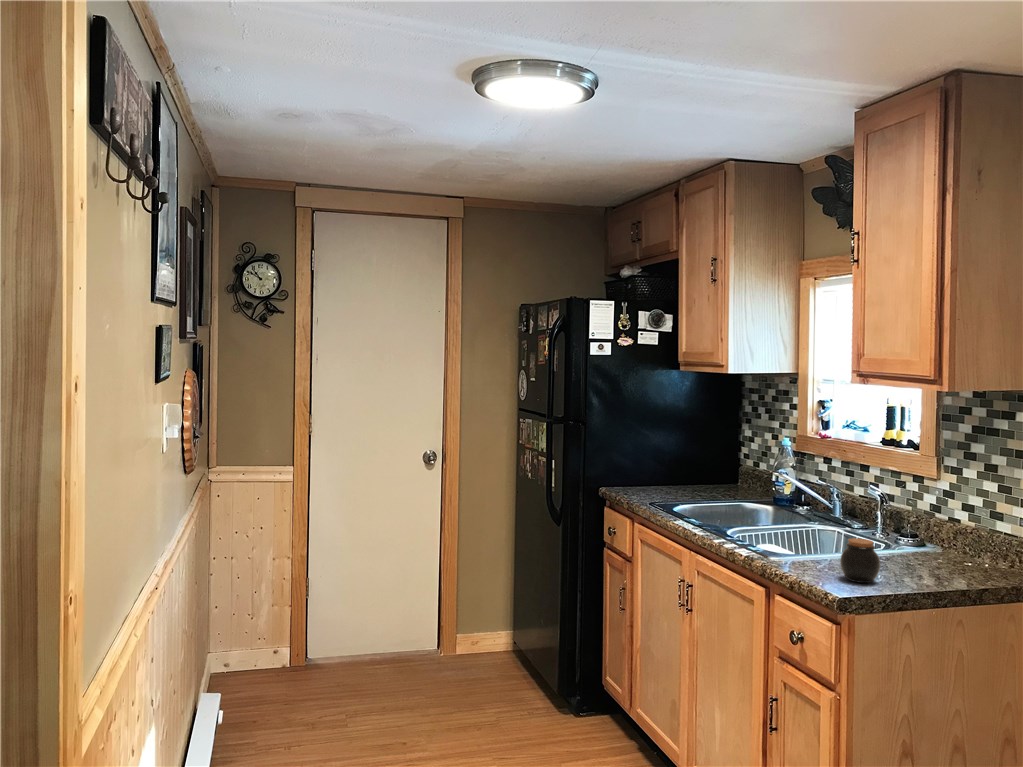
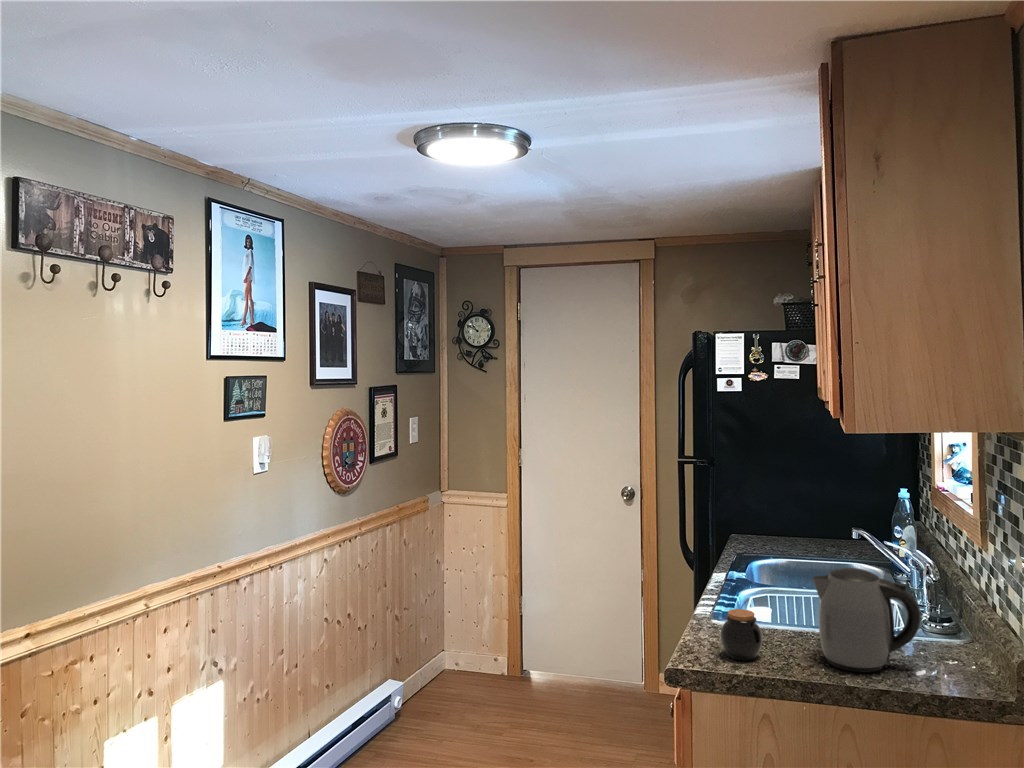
kettle: none [898,492,975,577] -> present [813,568,921,673]

